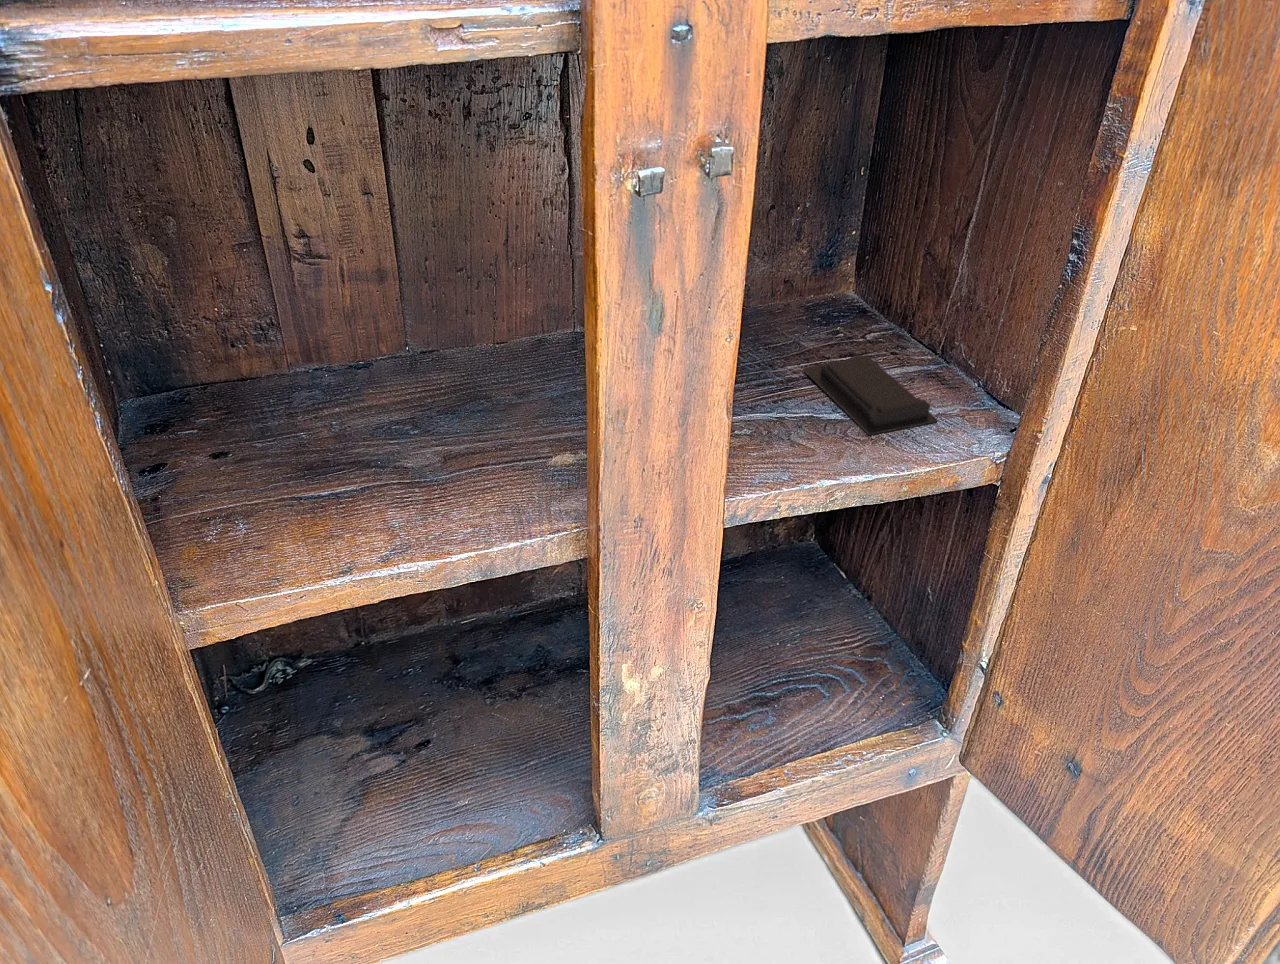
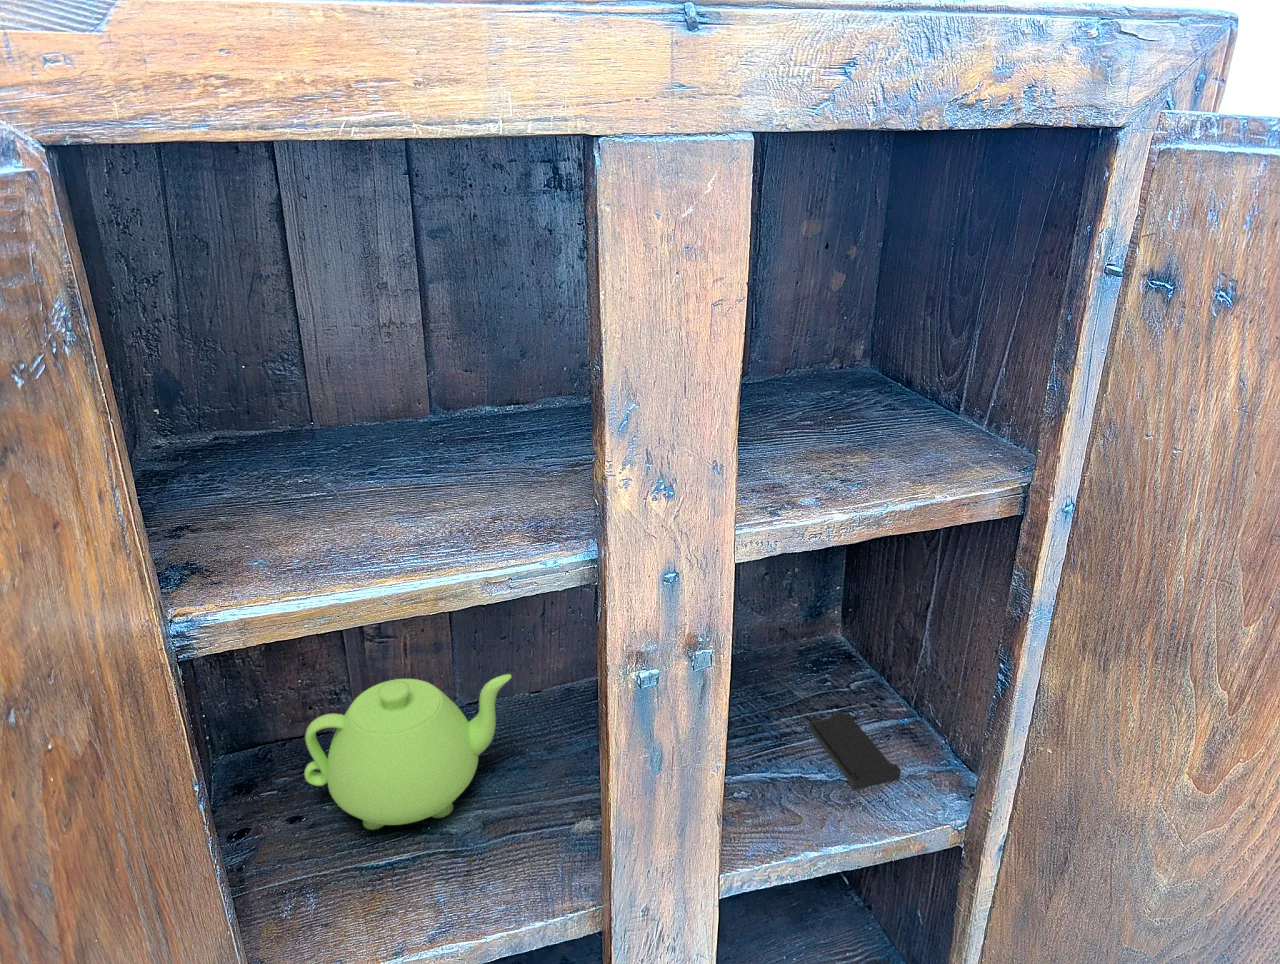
teapot: none [222,281,472,463] -> present [304,674,511,830]

